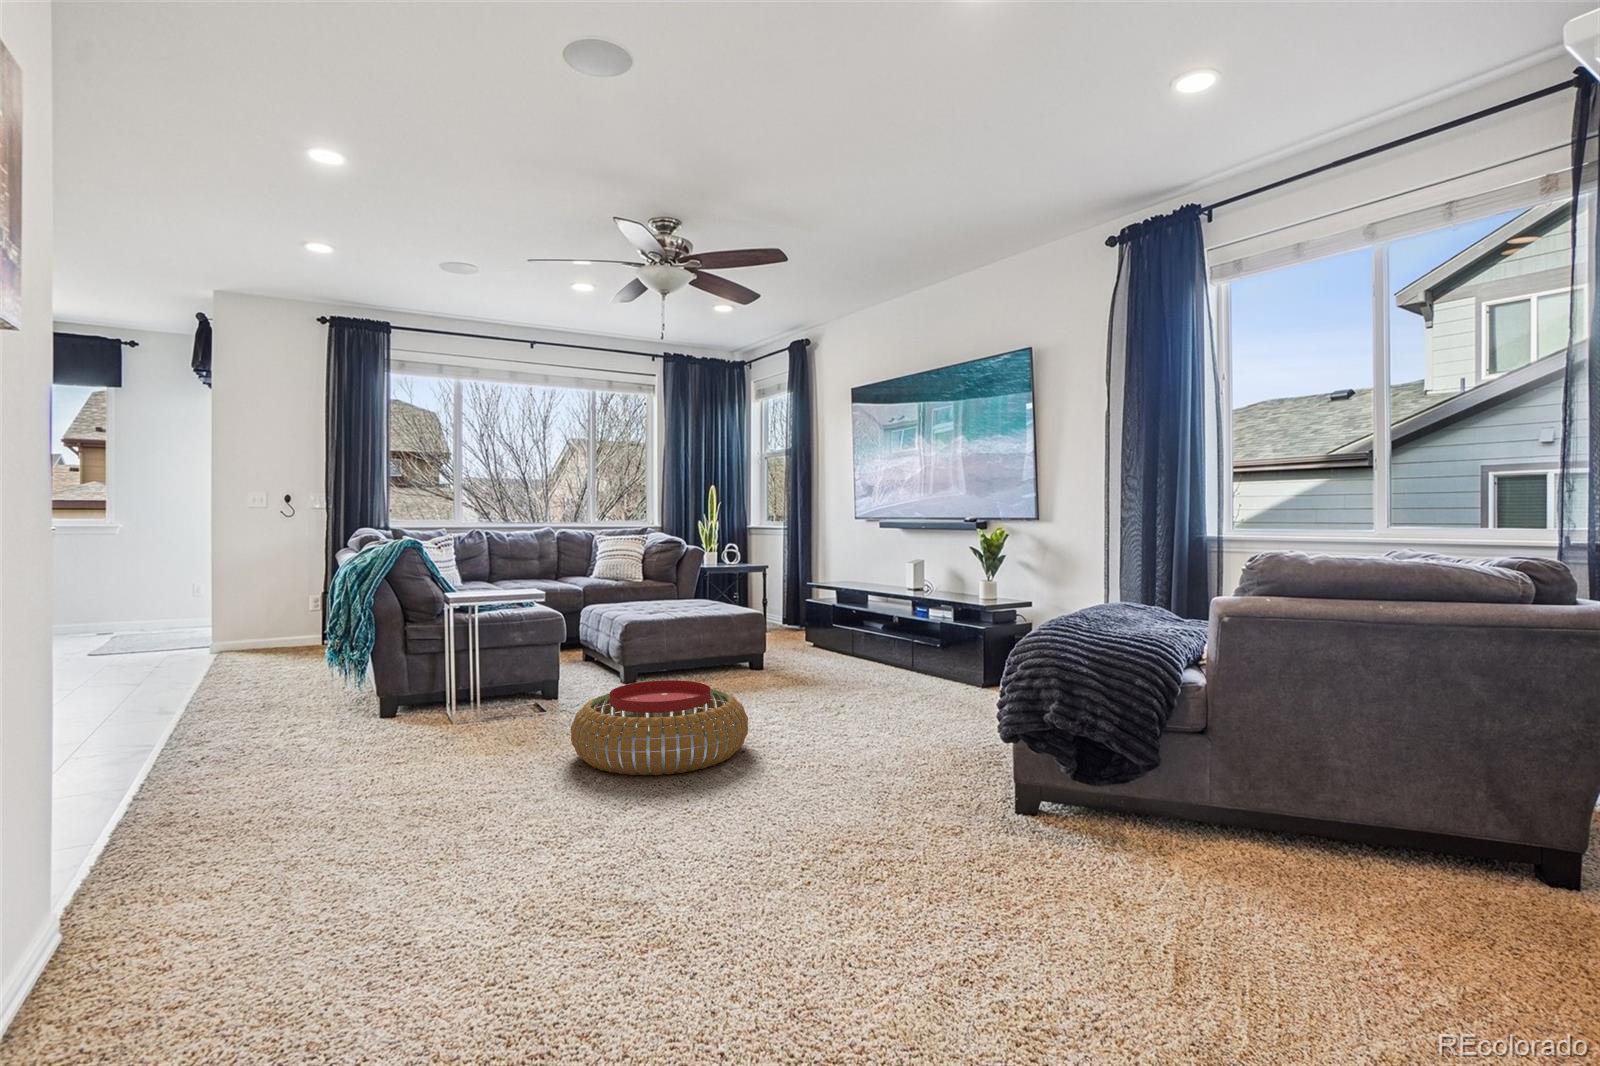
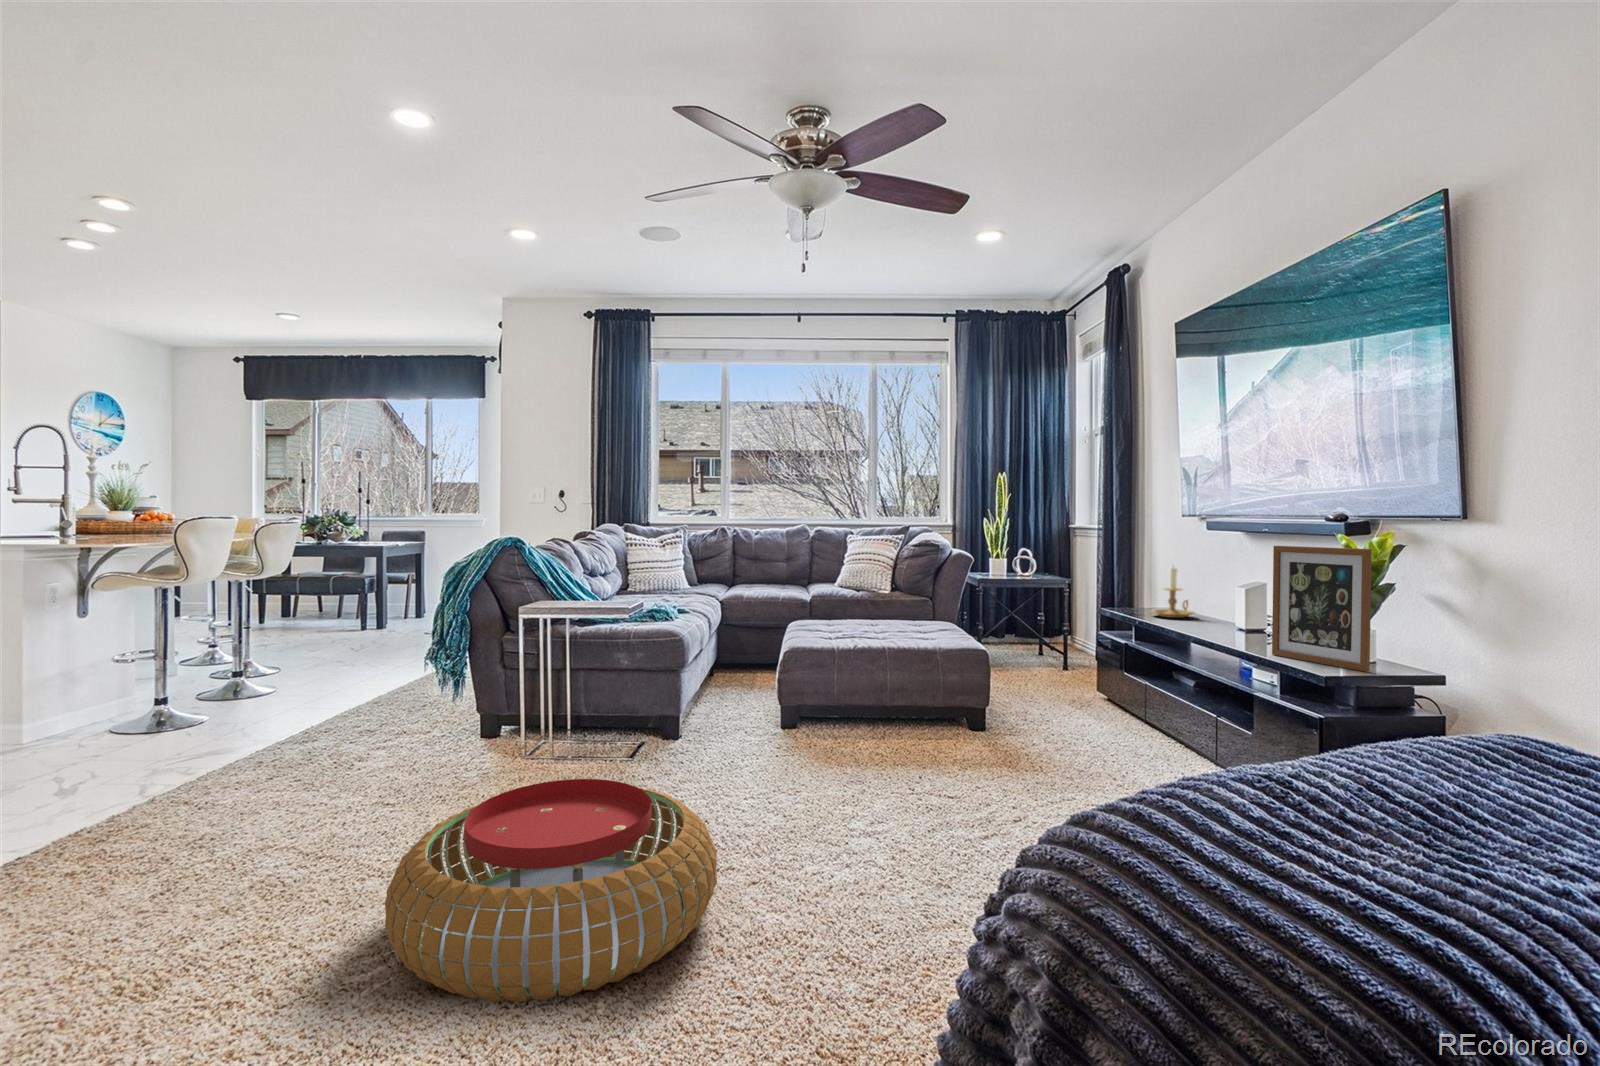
picture frame: none [930,535,977,597] -> present [1272,546,1372,672]
candle holder: none [845,550,871,584] -> present [1151,567,1195,618]

